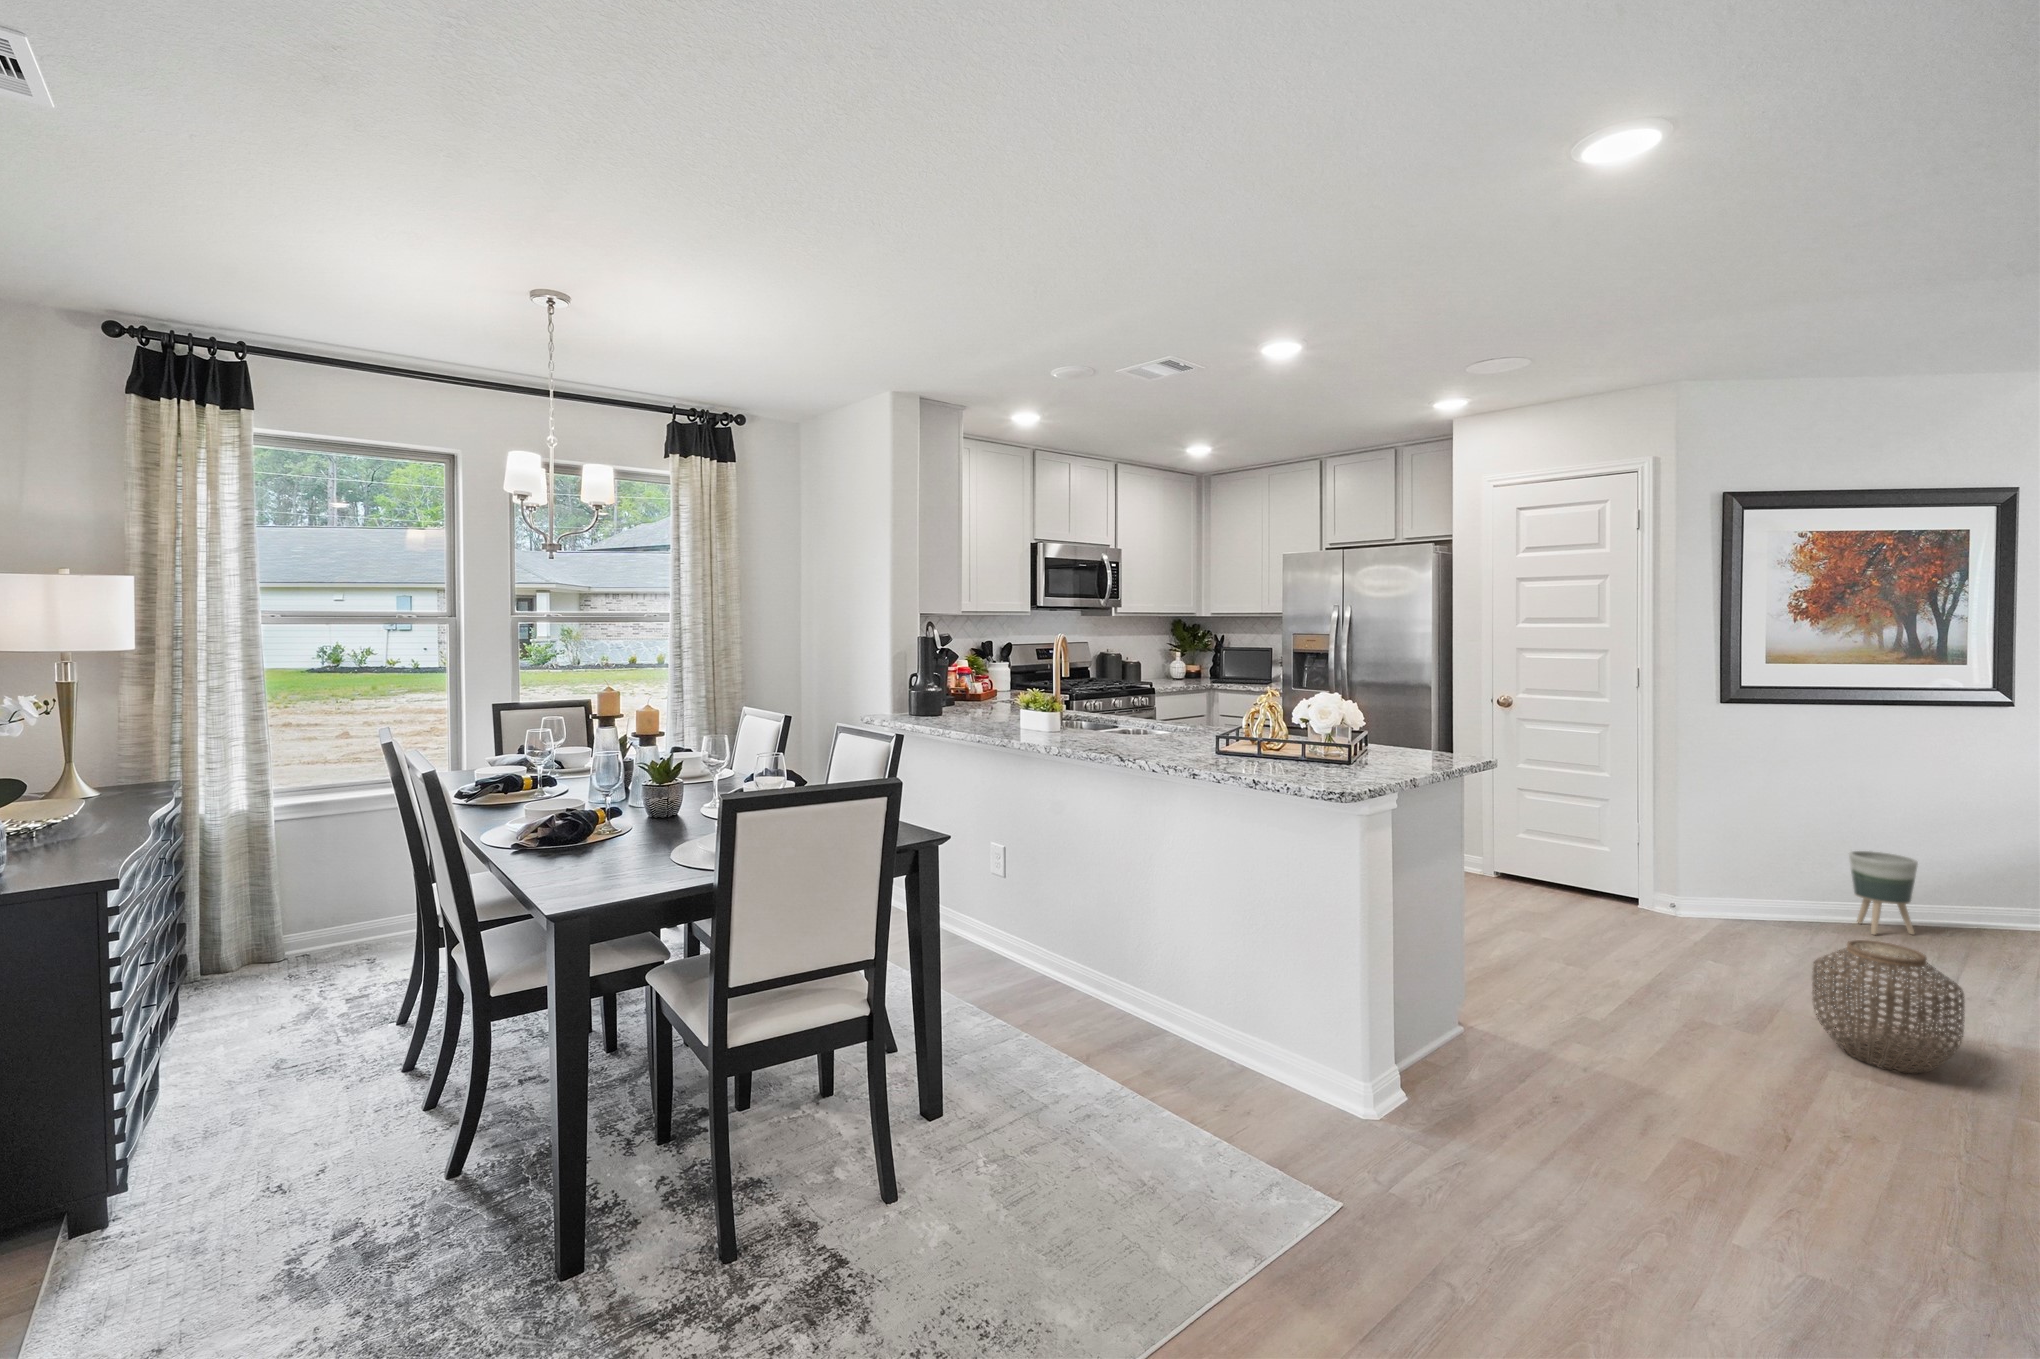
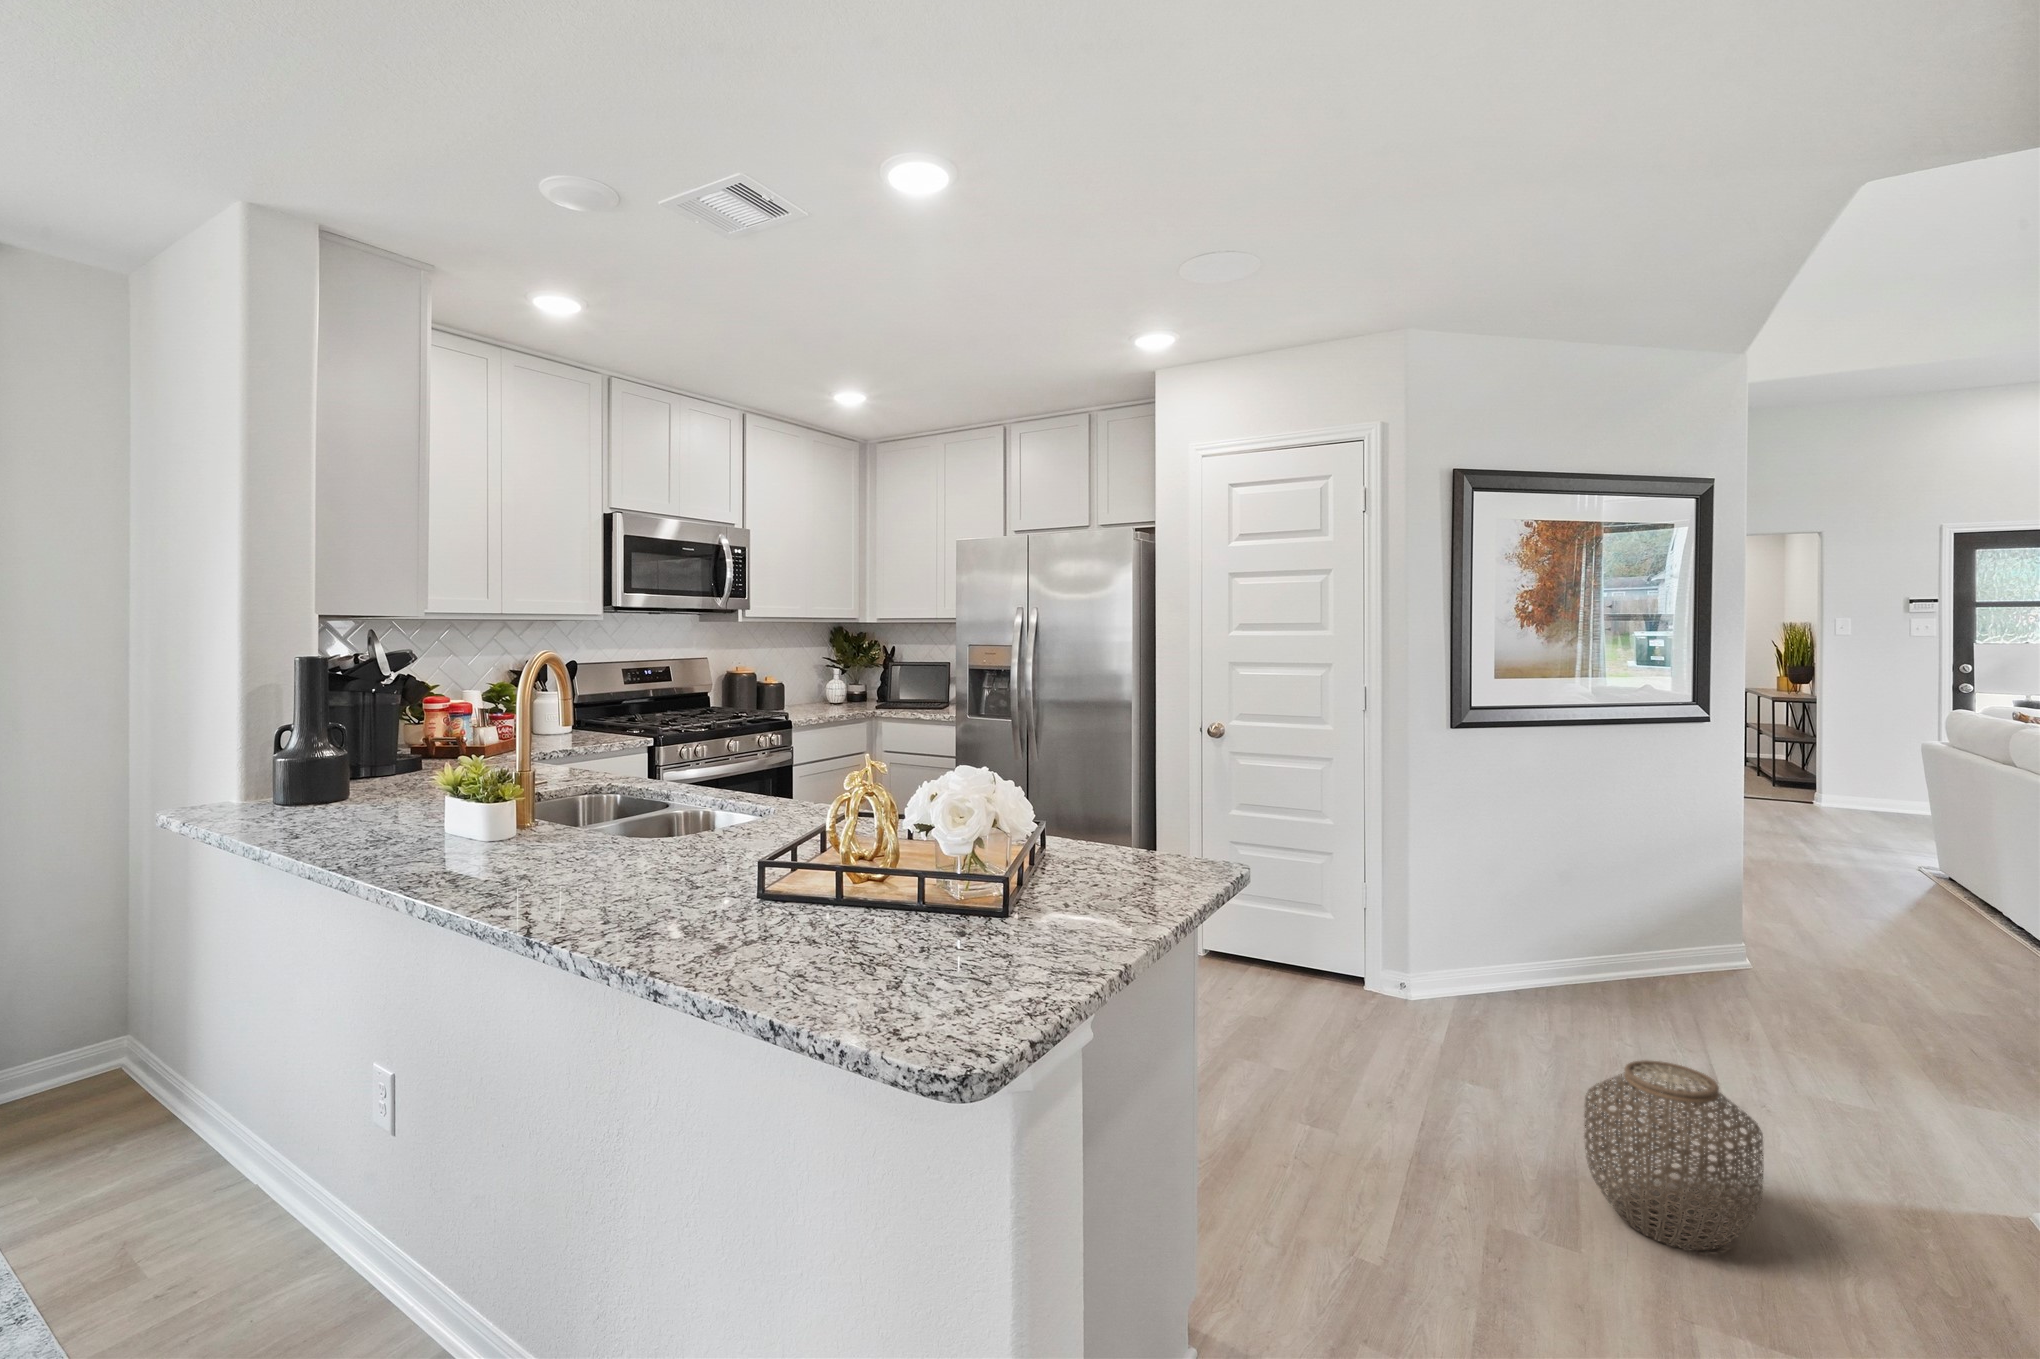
planter: present [1849,851,1918,935] -> none [1580,900,1649,1004]

